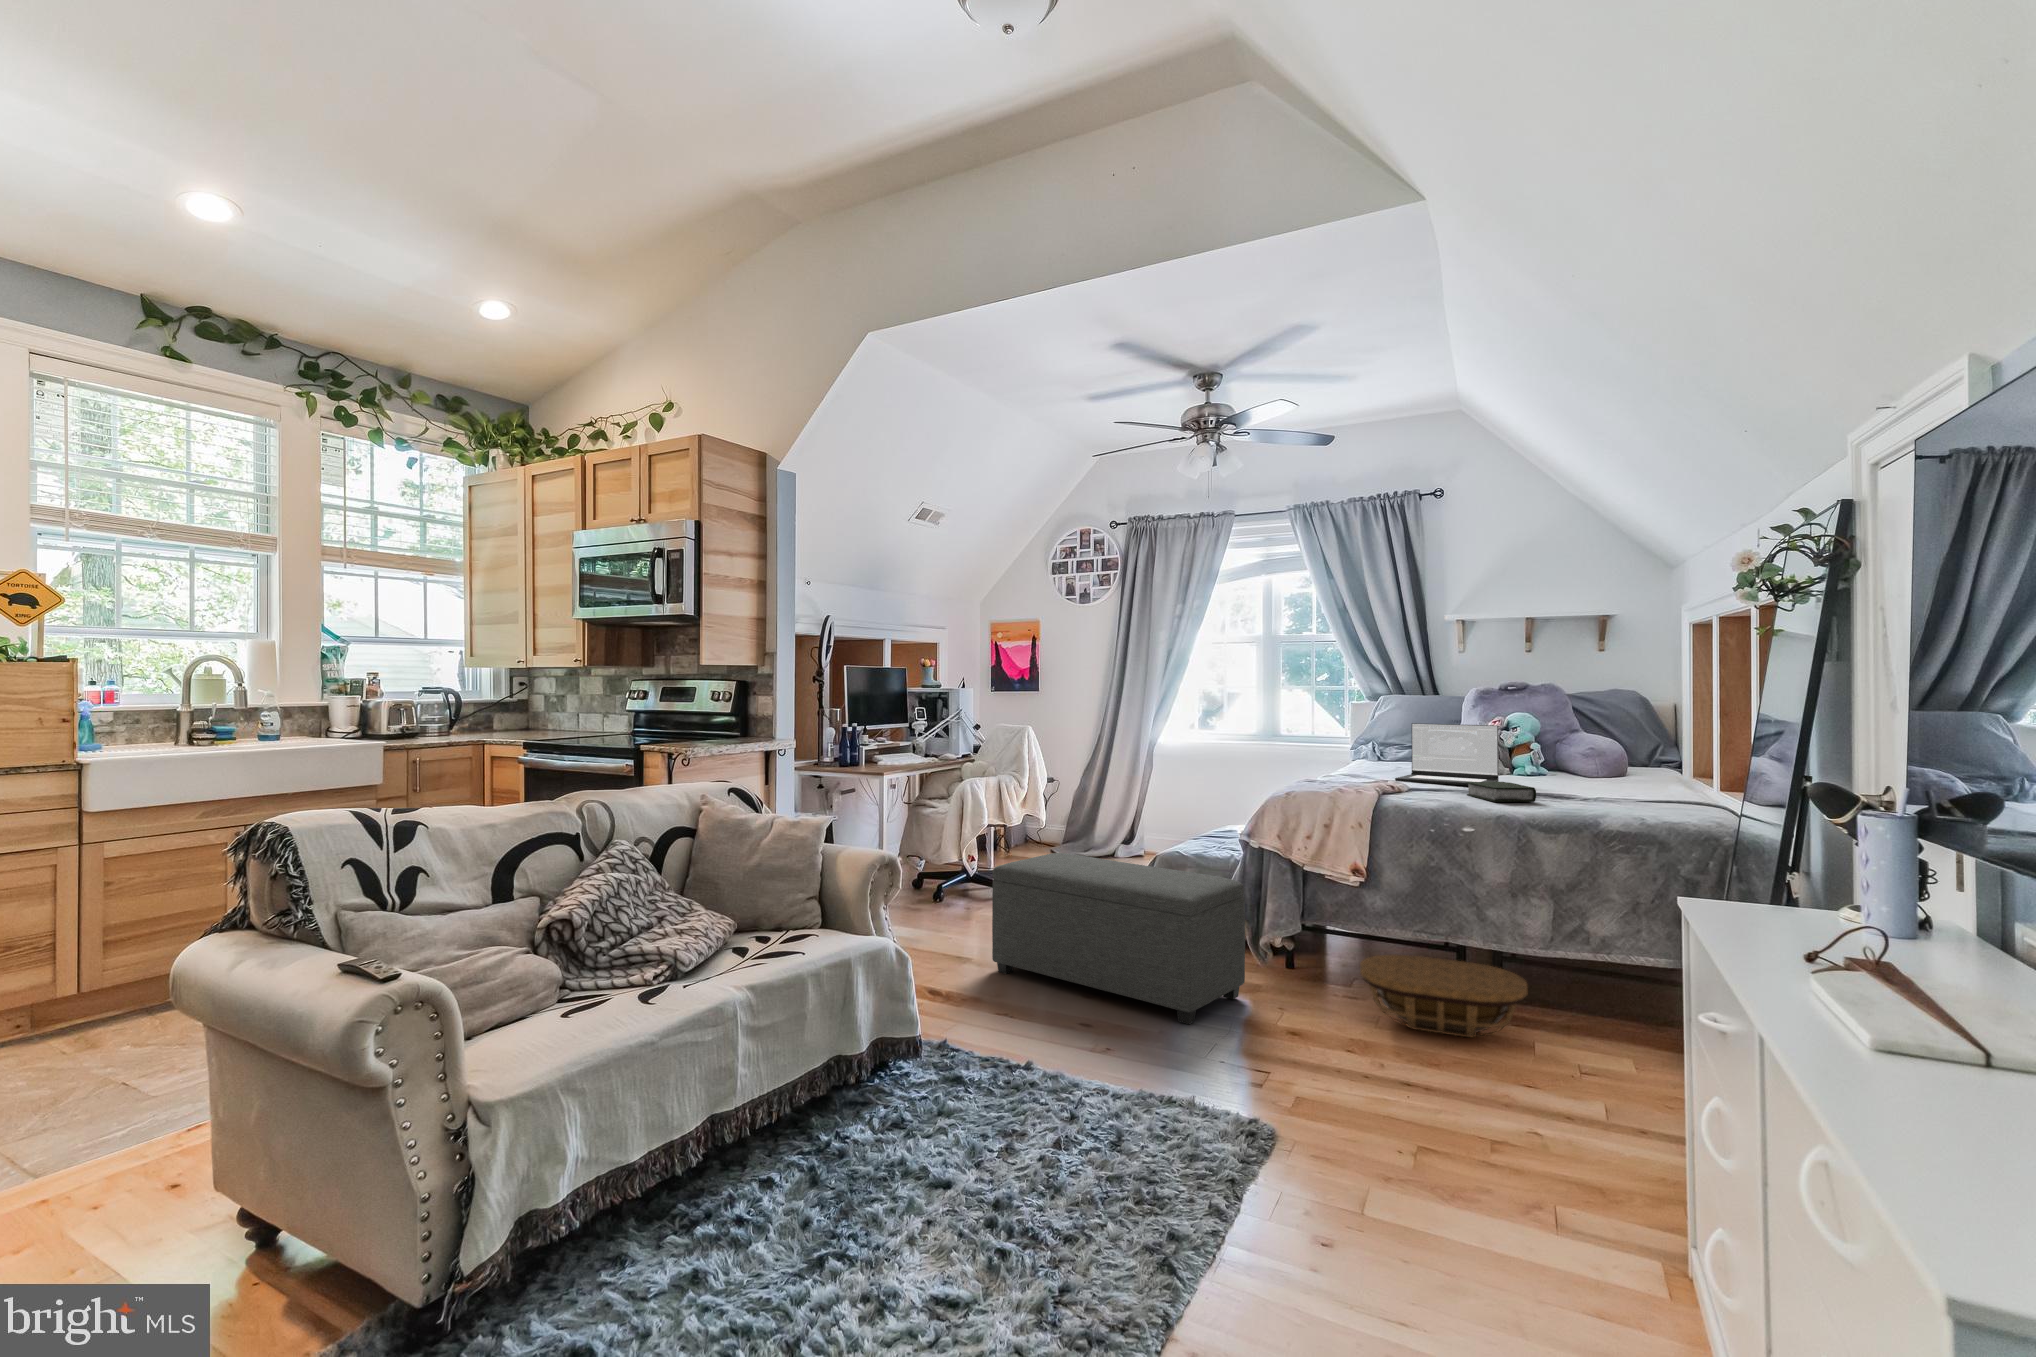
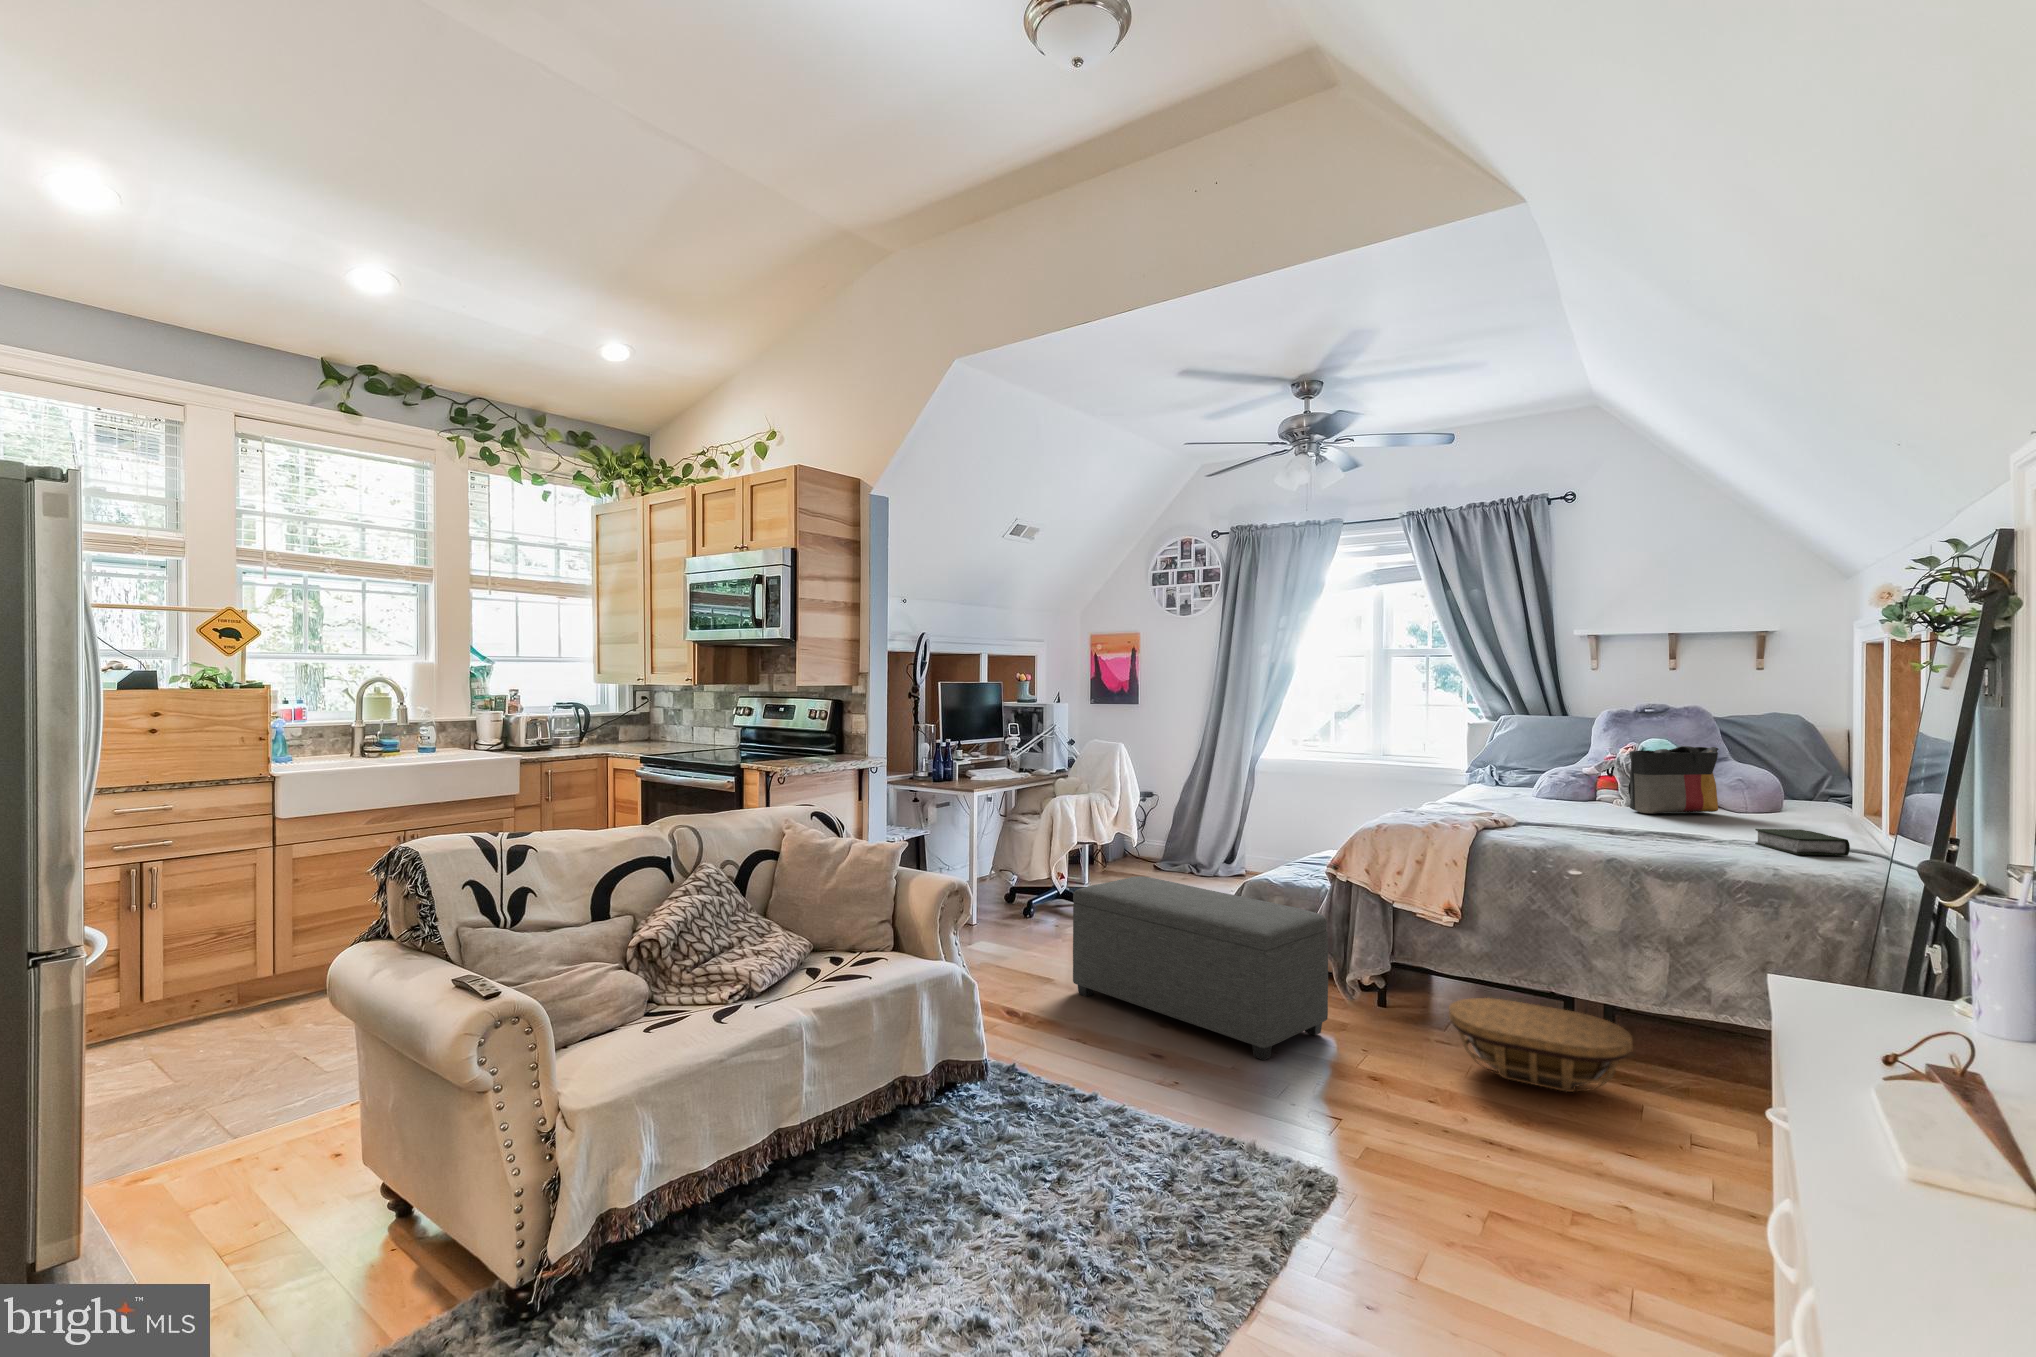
tote bag: none [1504,718,1583,780] -> present [1629,746,1719,814]
laptop: present [1395,723,1499,786] -> none [1501,750,1618,821]
book: present [1467,782,1536,802] -> present [1755,829,1850,856]

